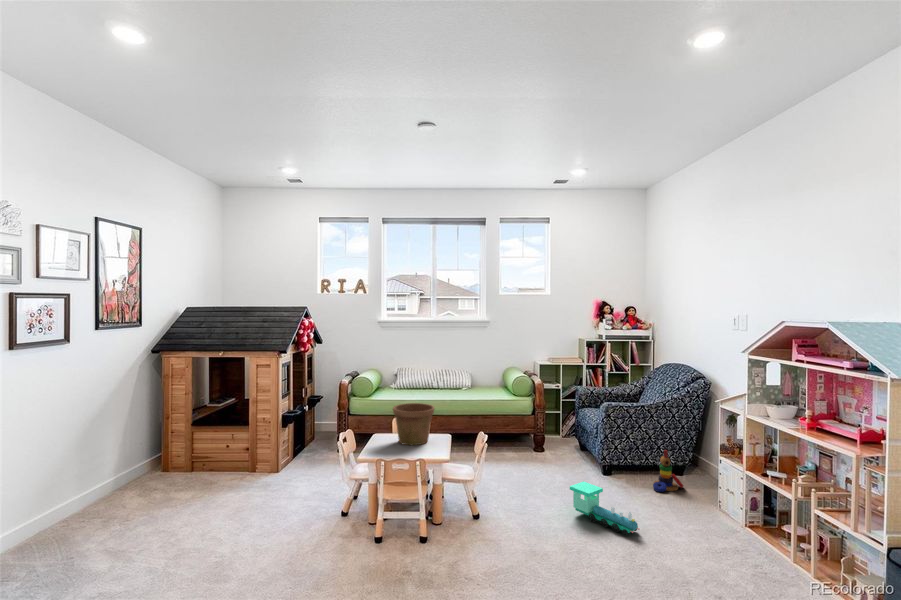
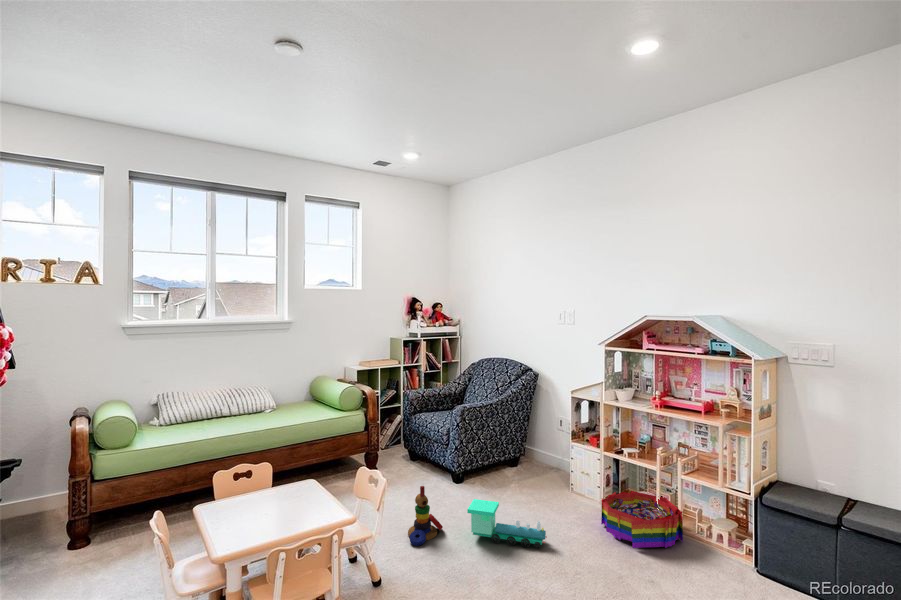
flower pot: present [393,403,434,445] -> none [241,444,307,513]
stacking toy: present [653,450,683,492] -> present [408,486,443,546]
storage bin: none [707,512,802,578] -> present [601,491,683,548]

